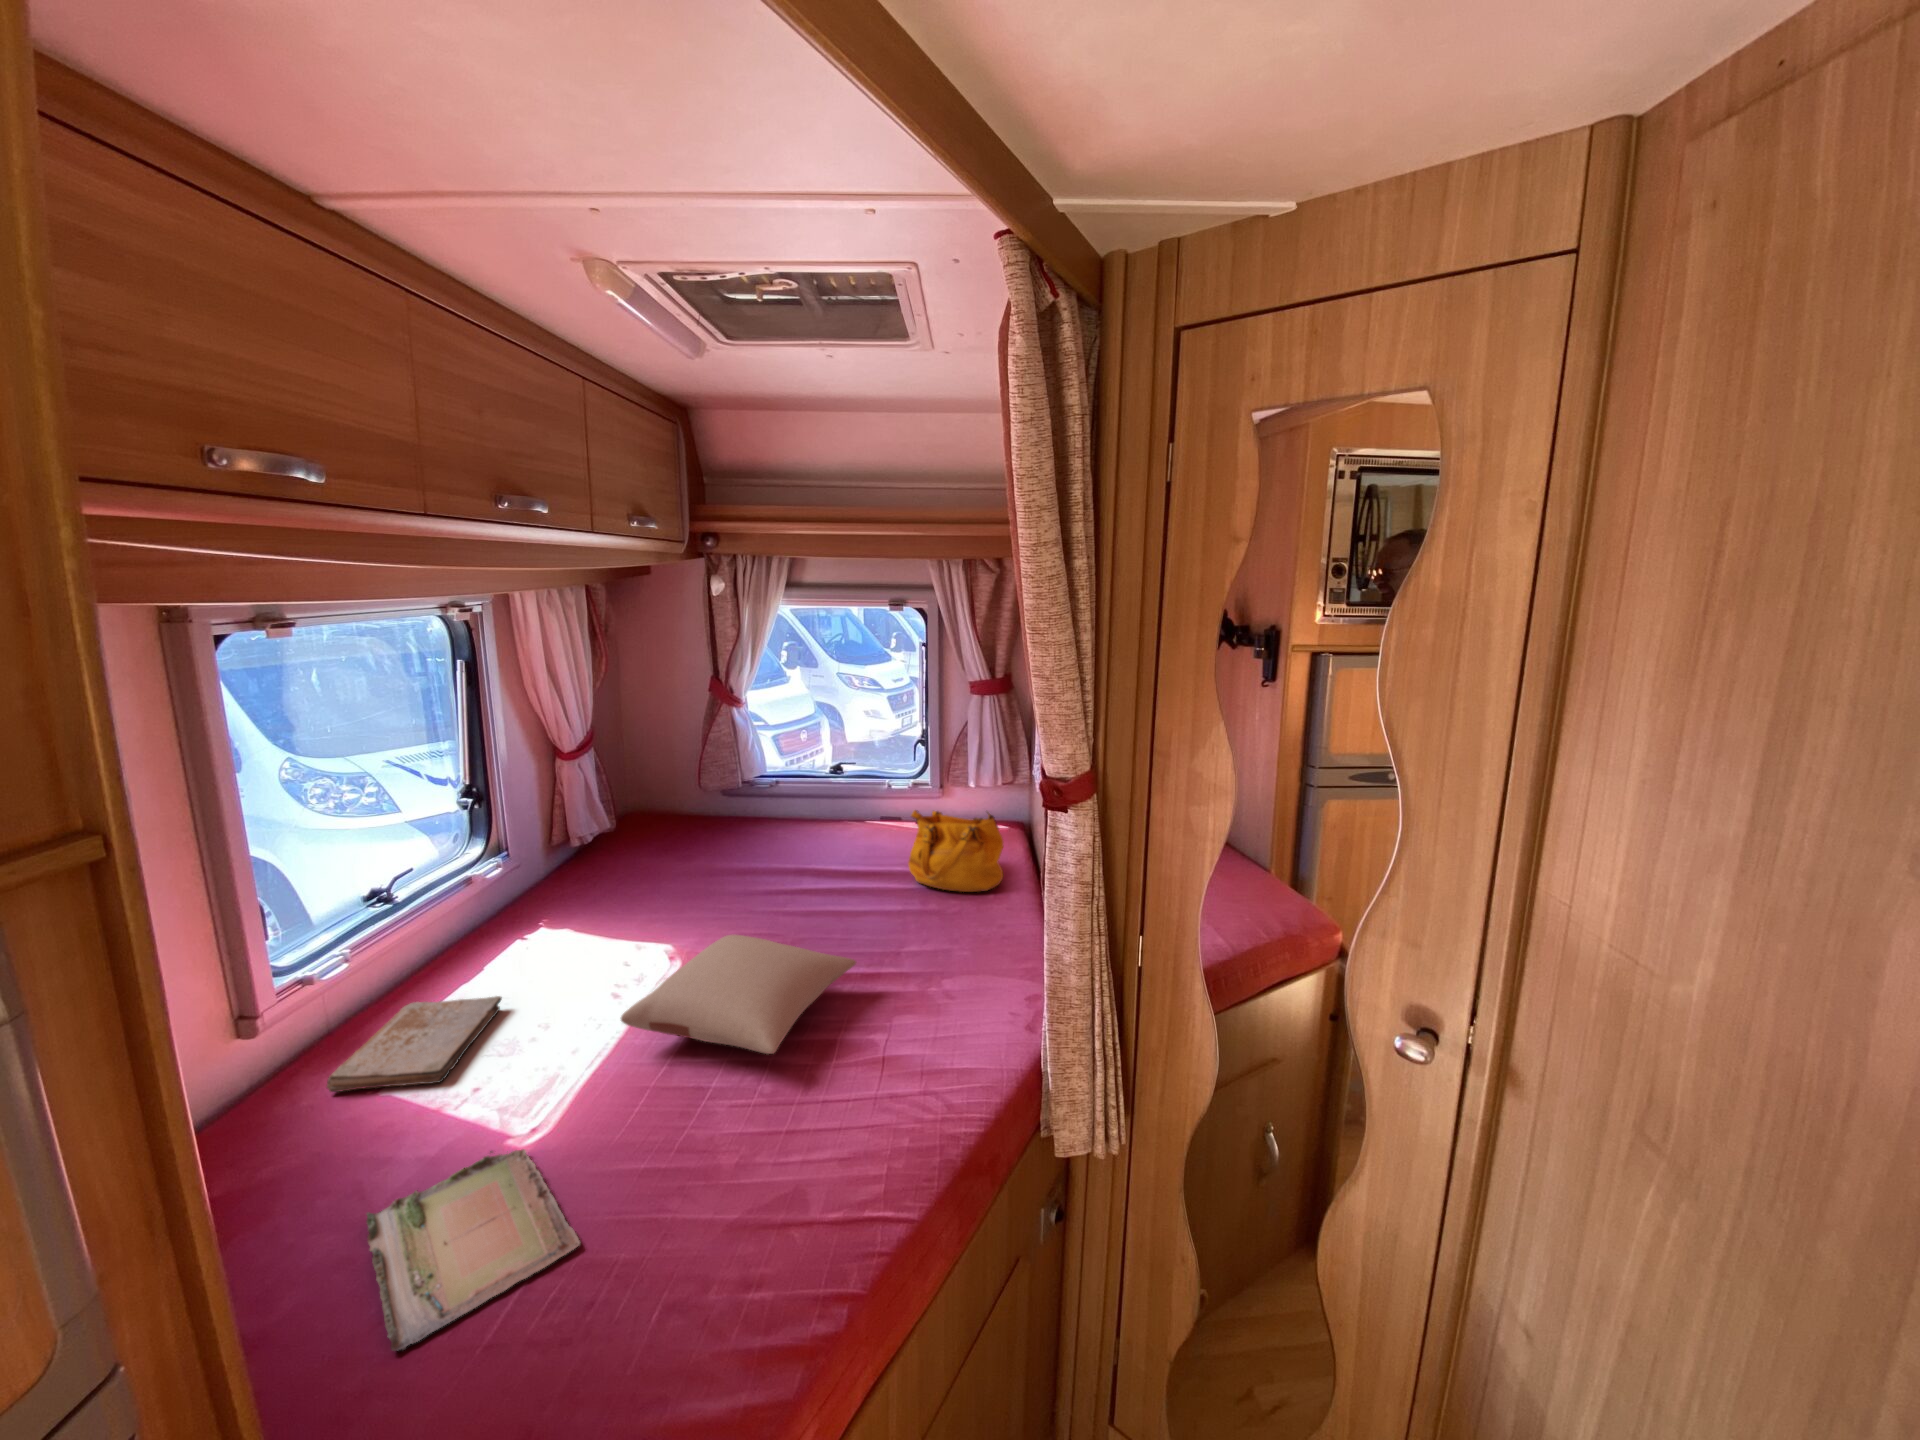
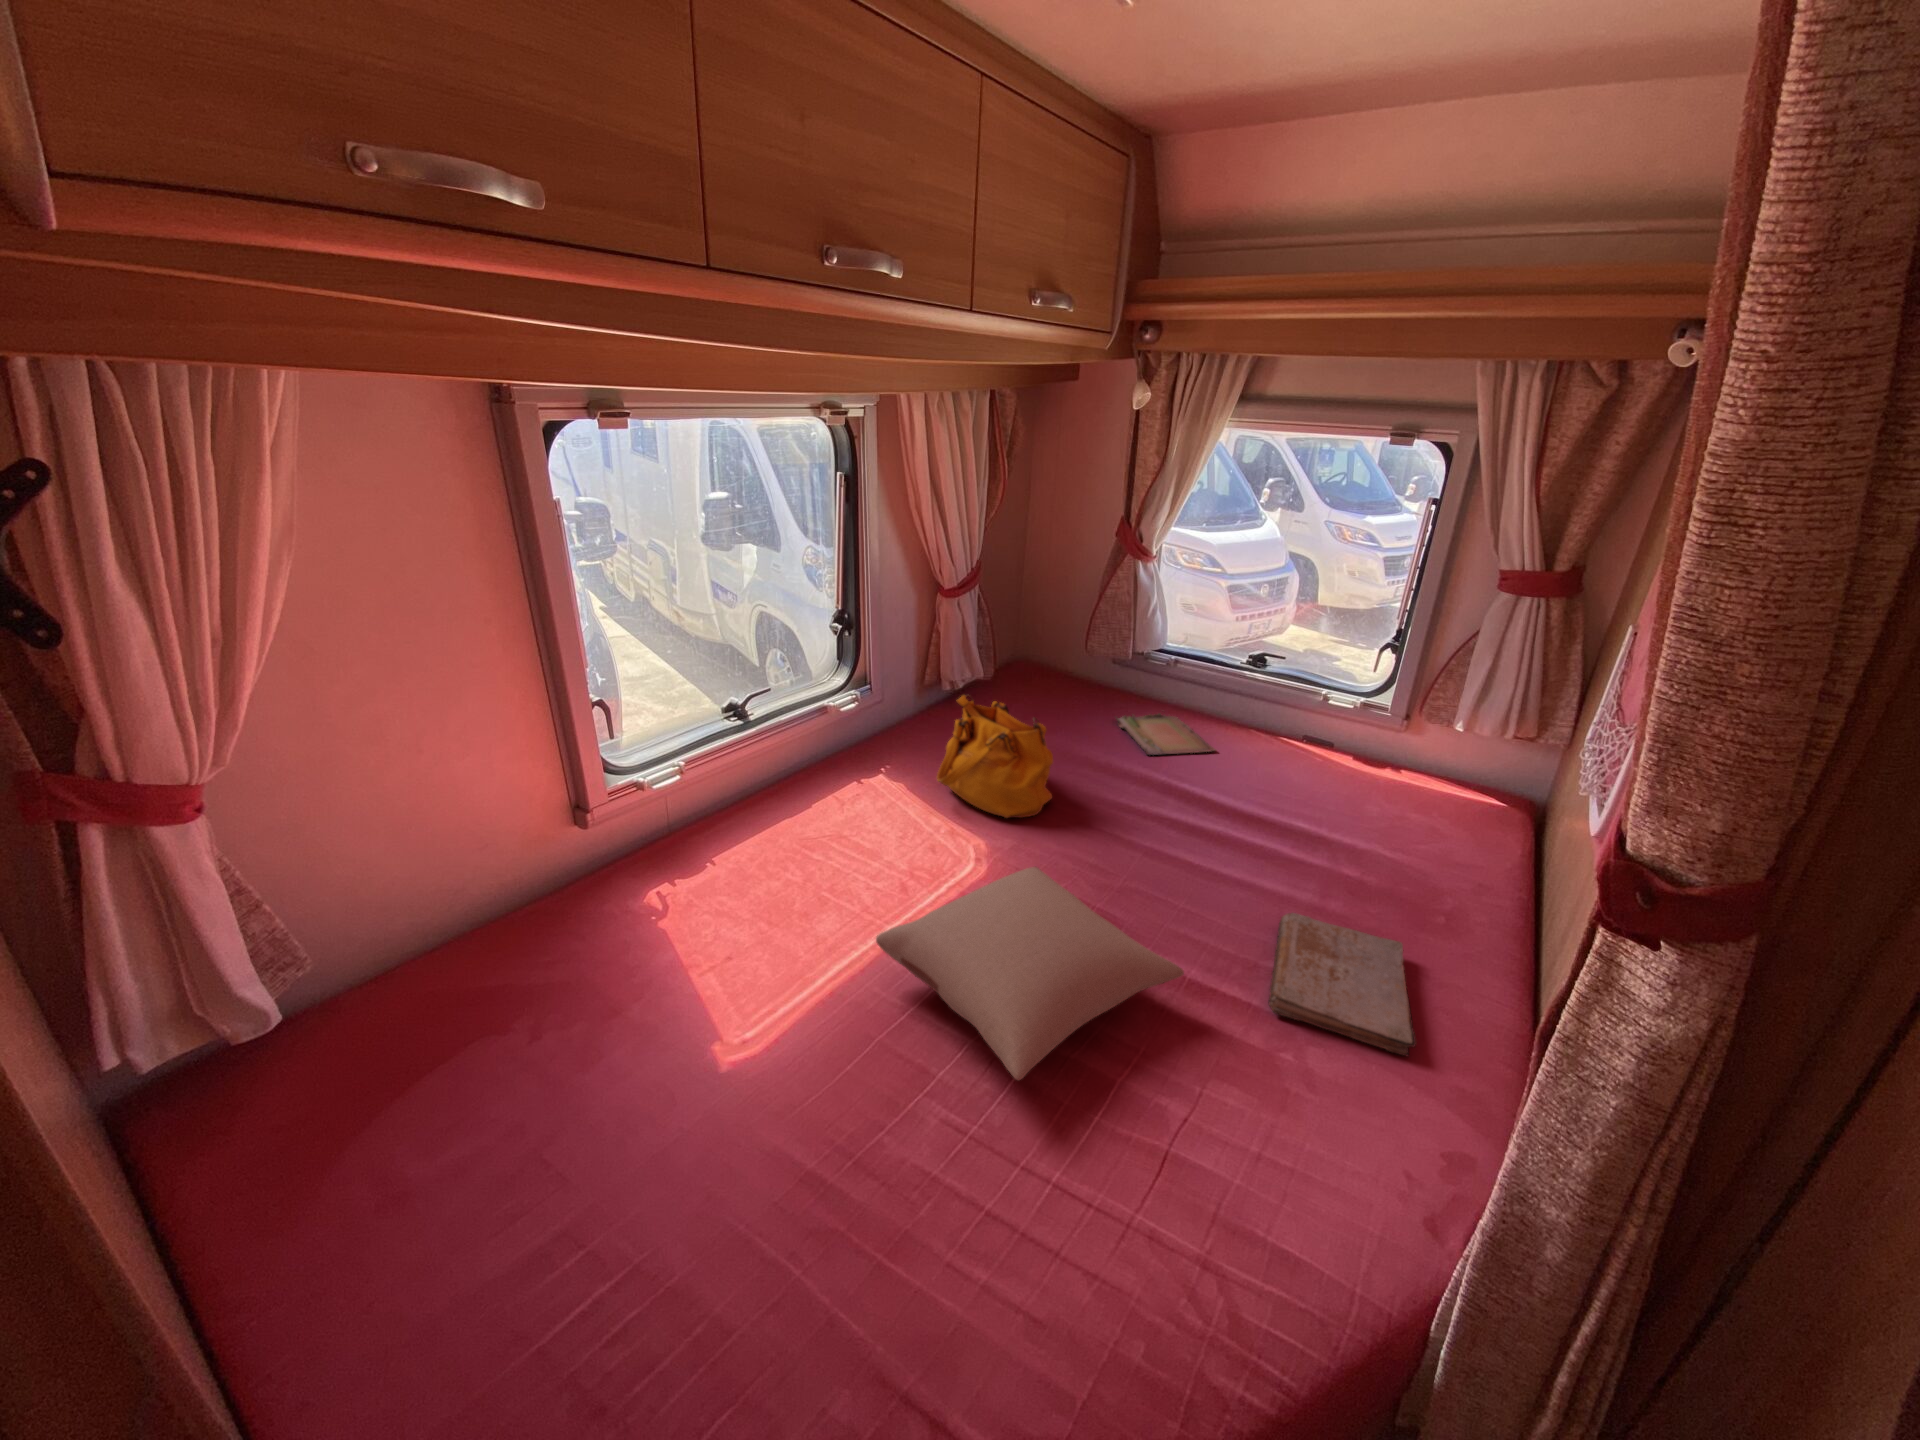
handbag: present [908,810,1003,892] -> present [937,695,1053,818]
book: present [327,996,502,1092] -> present [1269,913,1416,1056]
tray: present [366,1149,580,1351] -> present [1116,713,1215,755]

